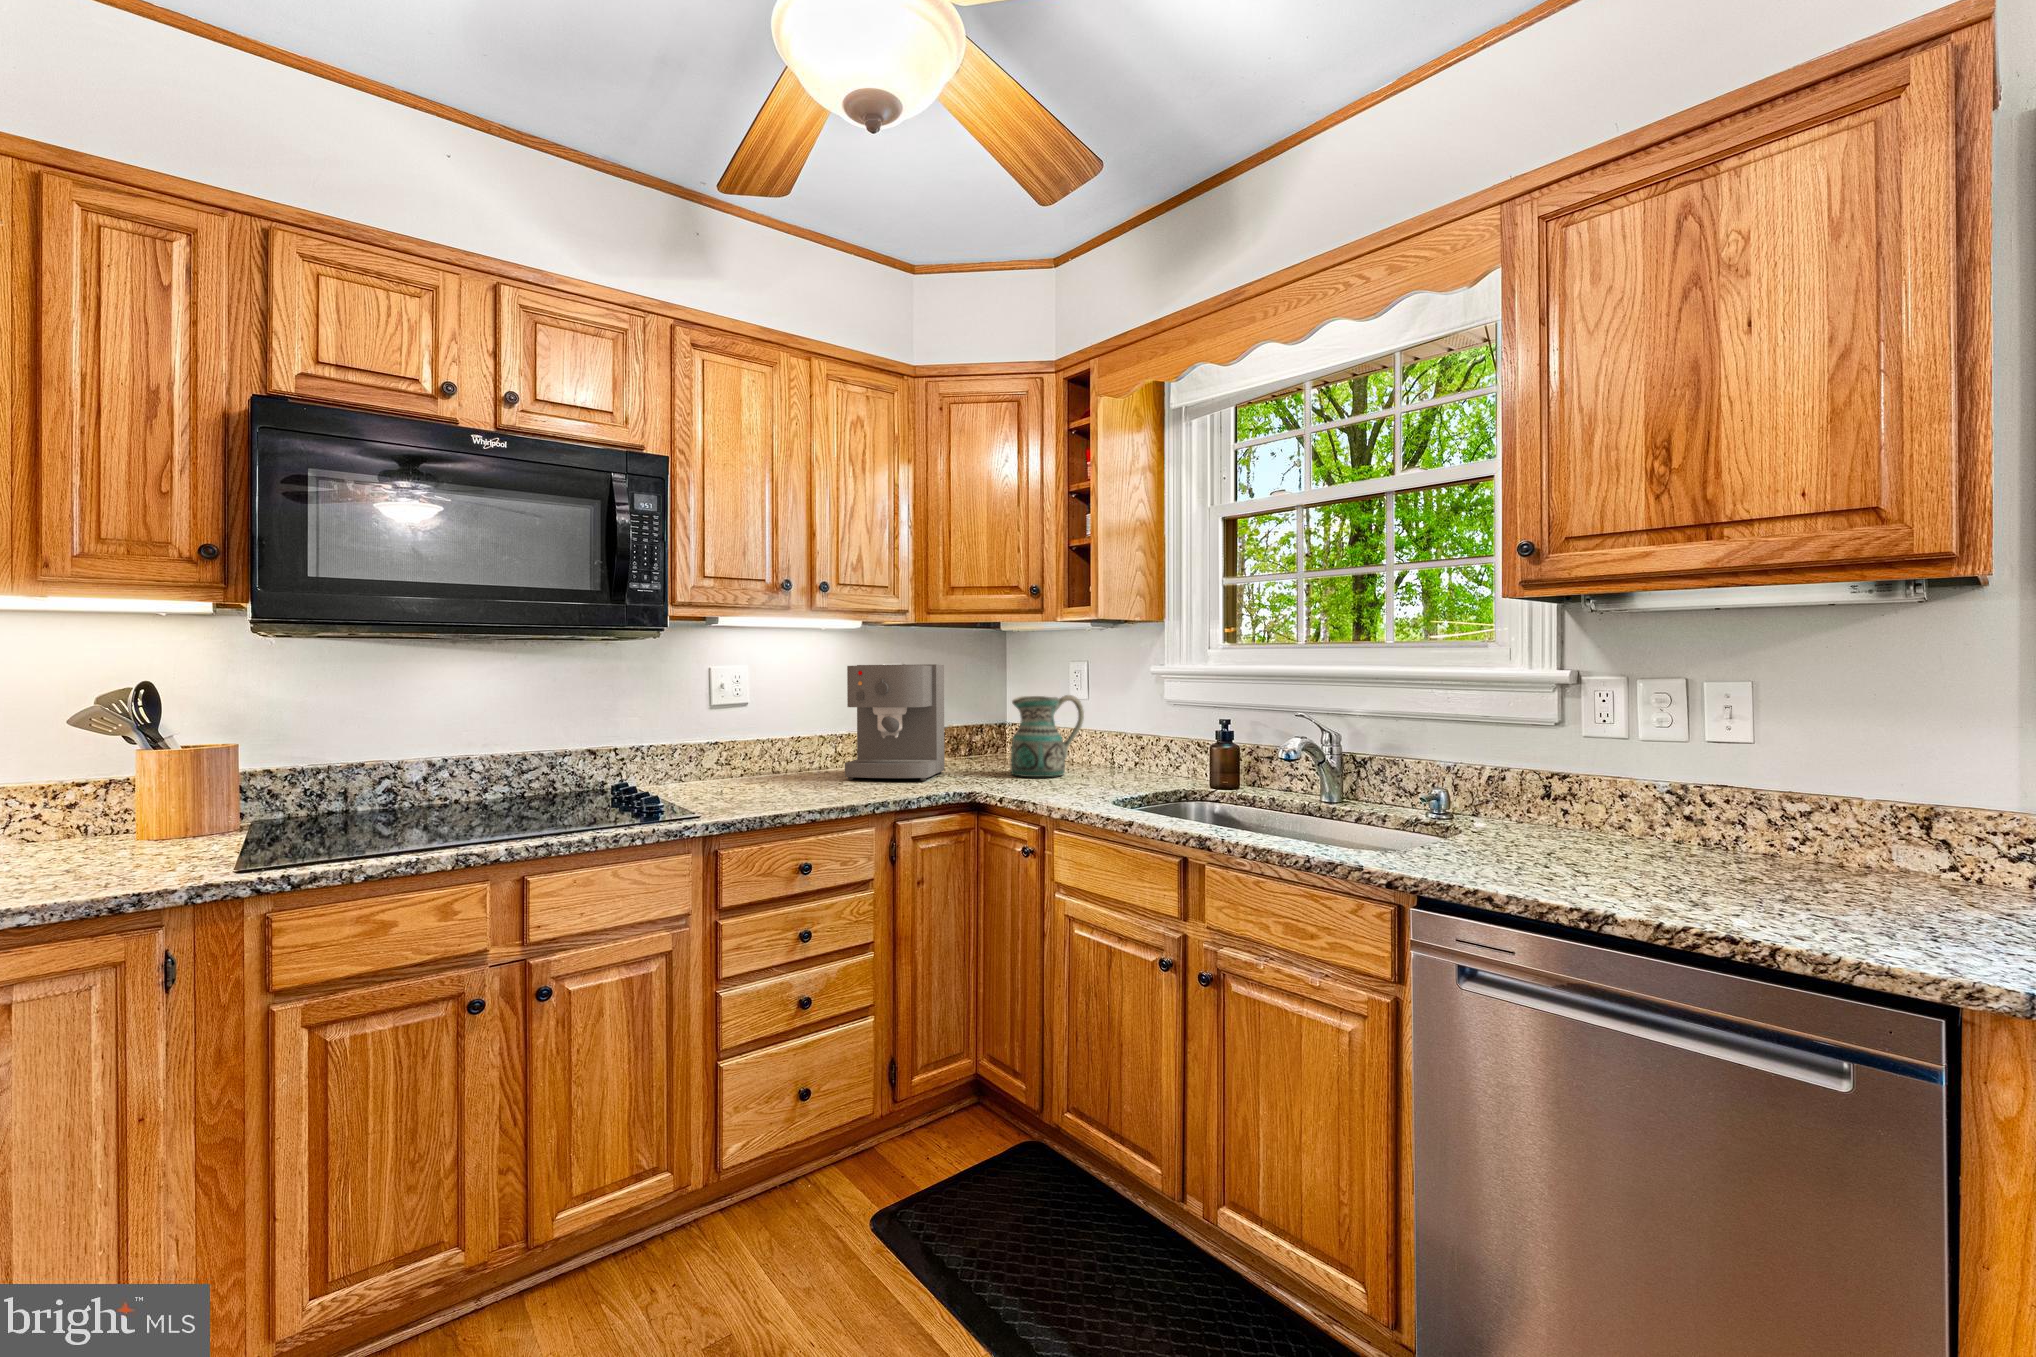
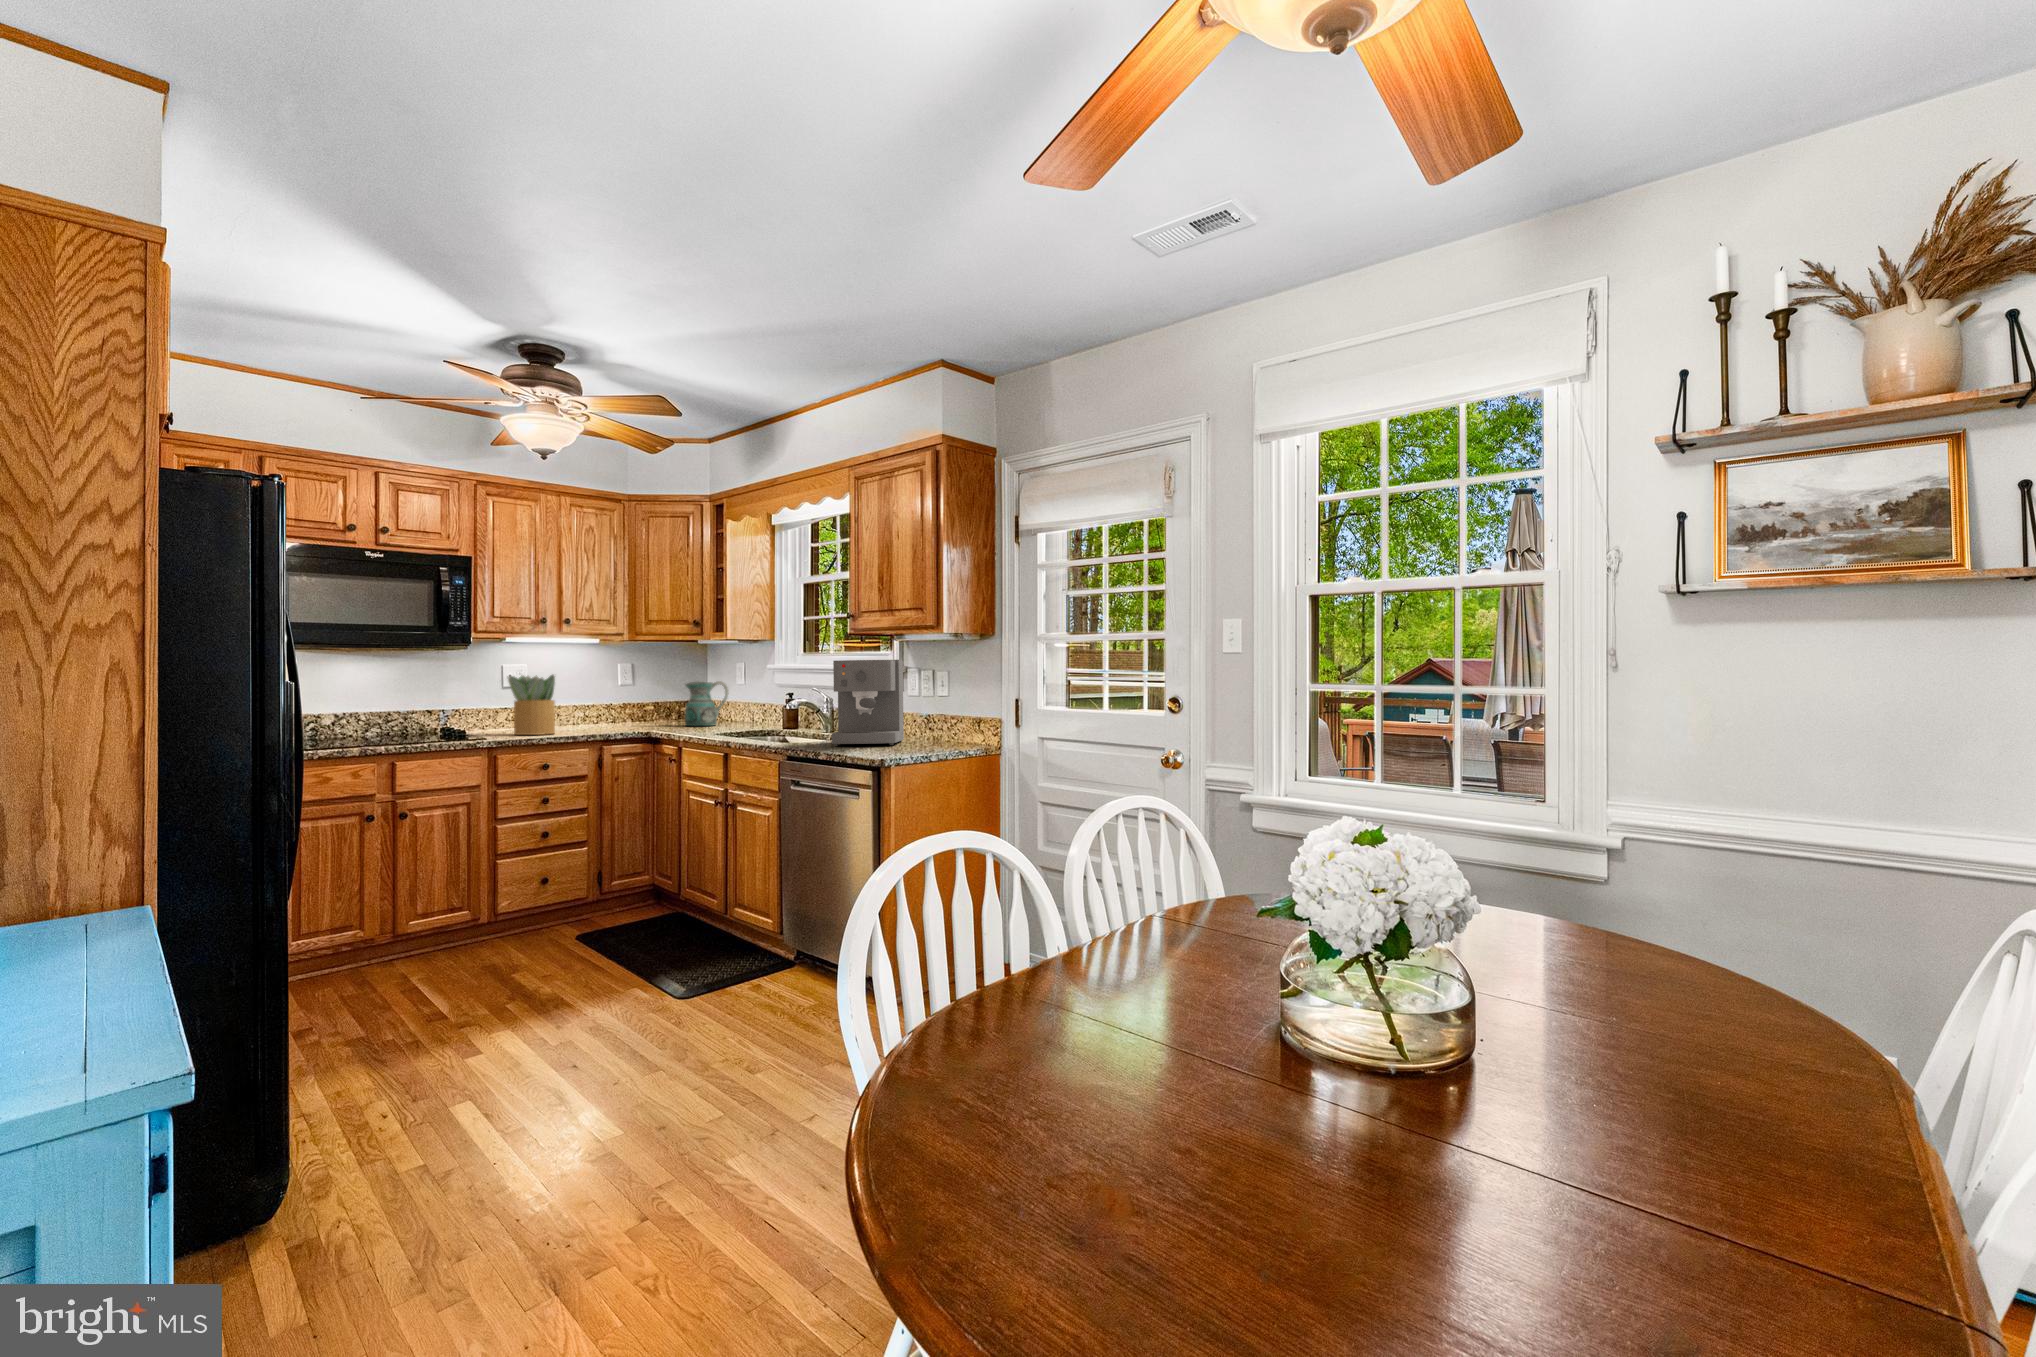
coffee maker: present [845,664,945,780] -> present [832,660,904,746]
potted plant: none [729,683,816,804] -> present [508,675,555,735]

